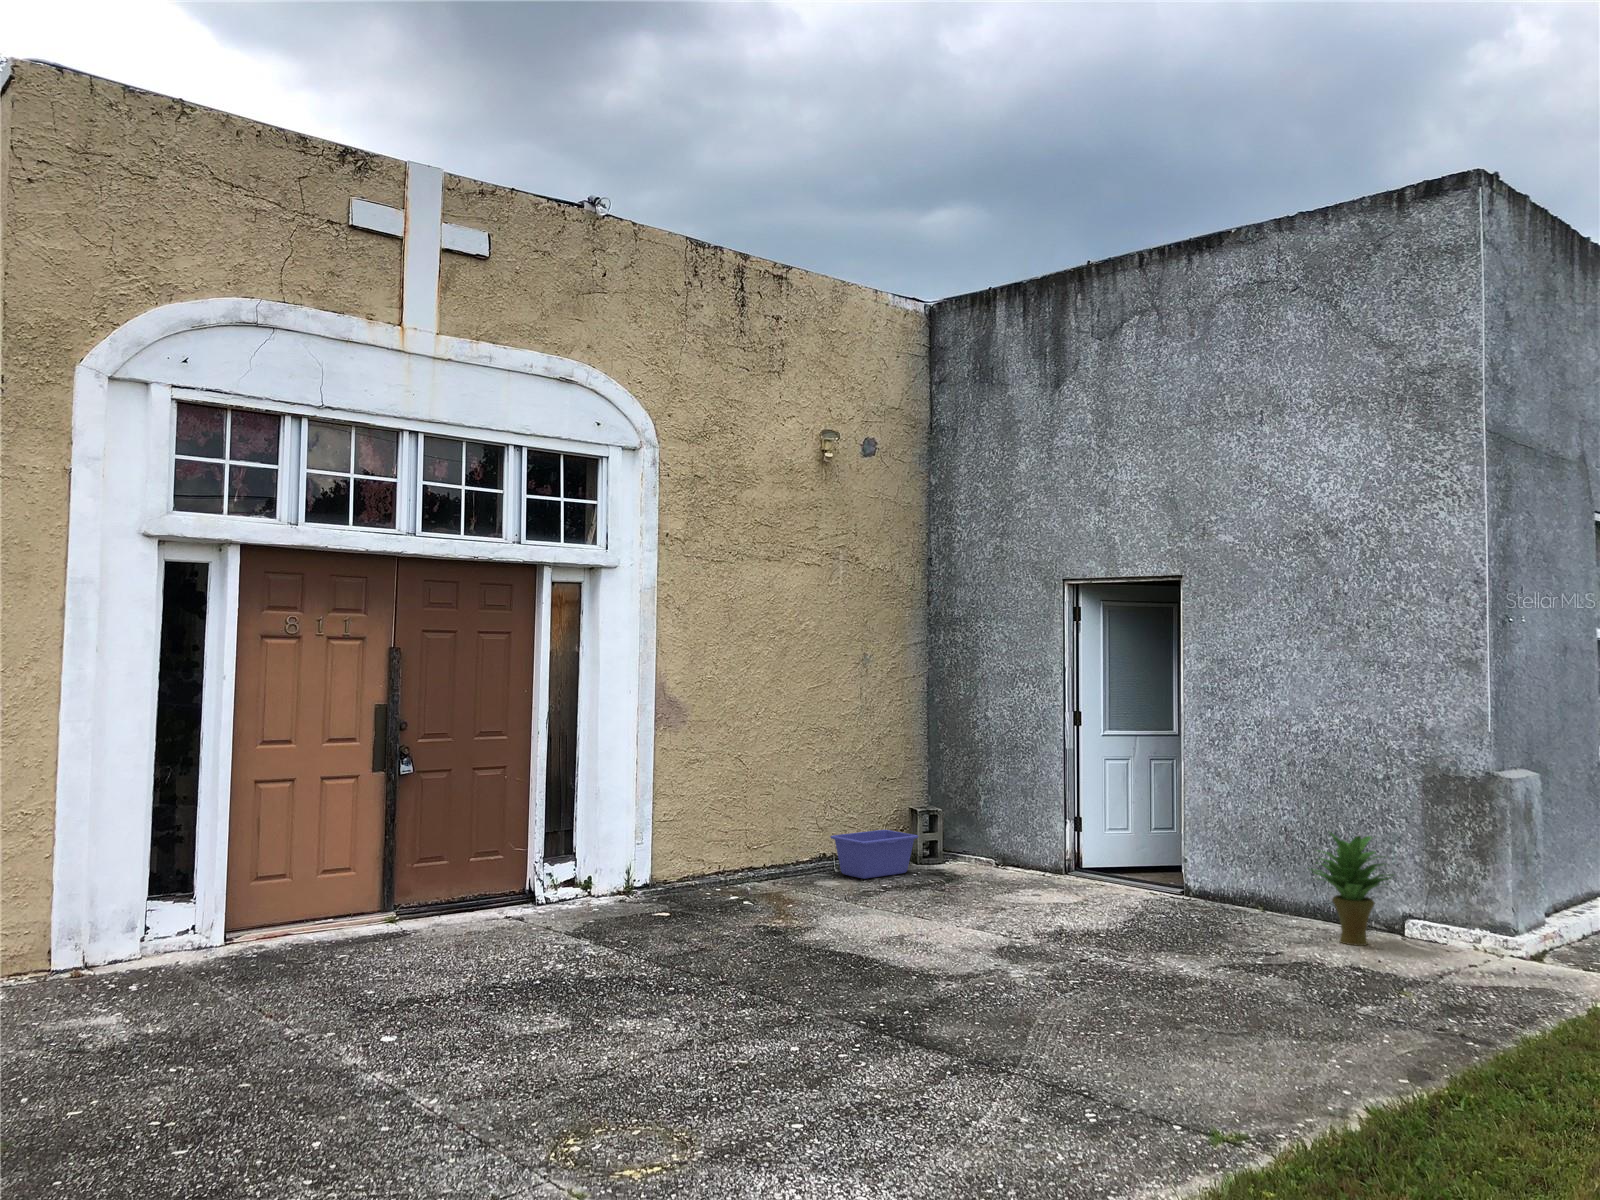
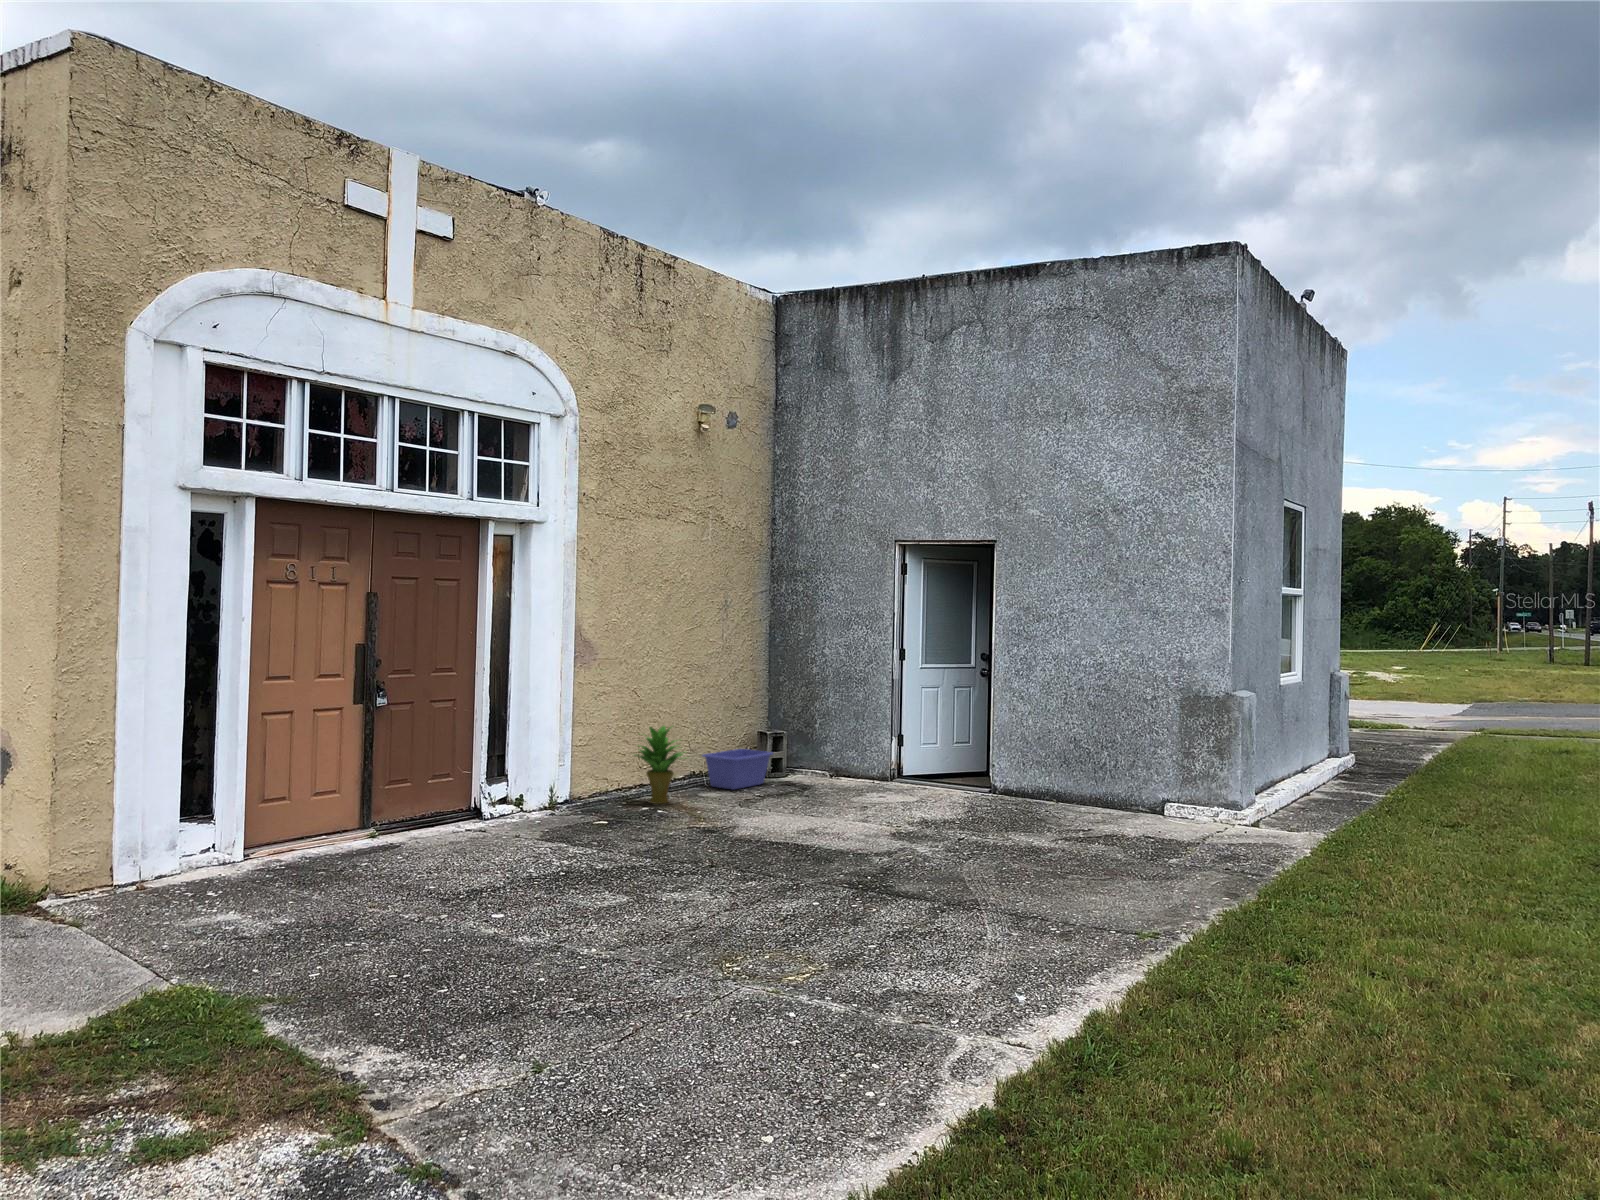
potted plant: present [1312,833,1393,946] -> present [635,726,686,804]

